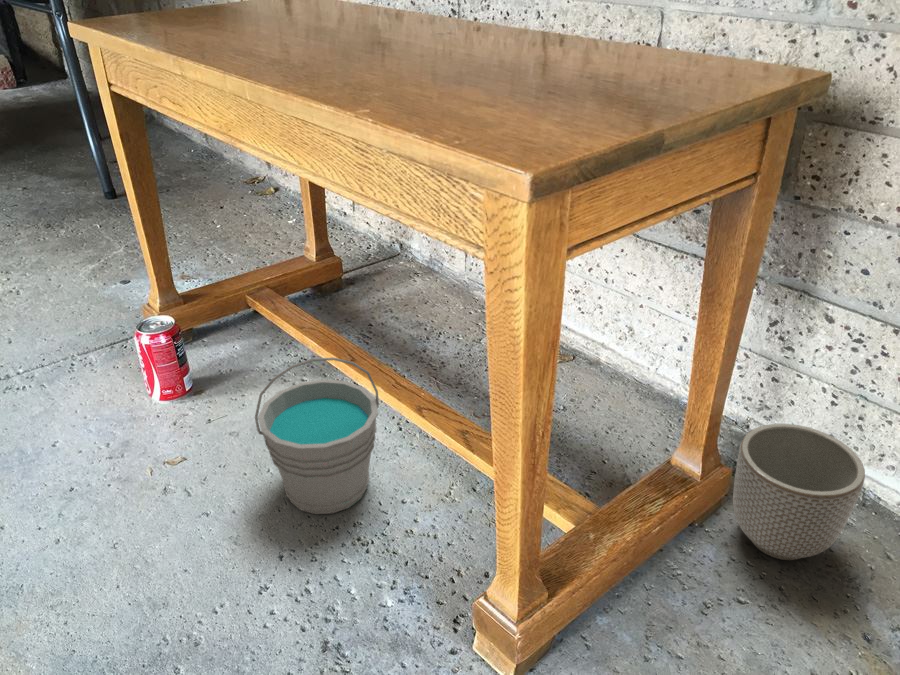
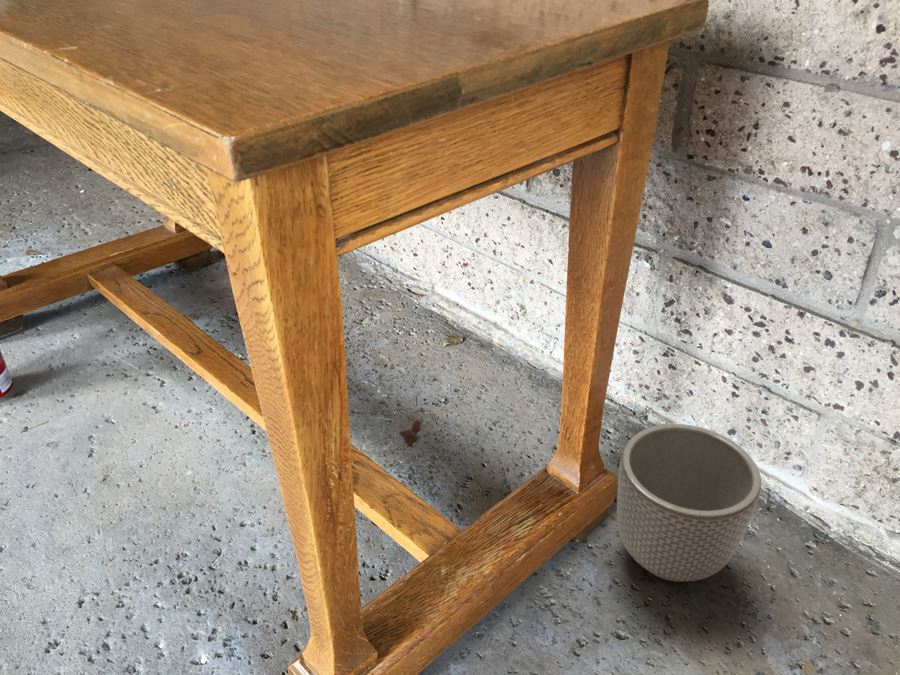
bucket: present [255,358,379,514] -> none [43,361,205,545]

